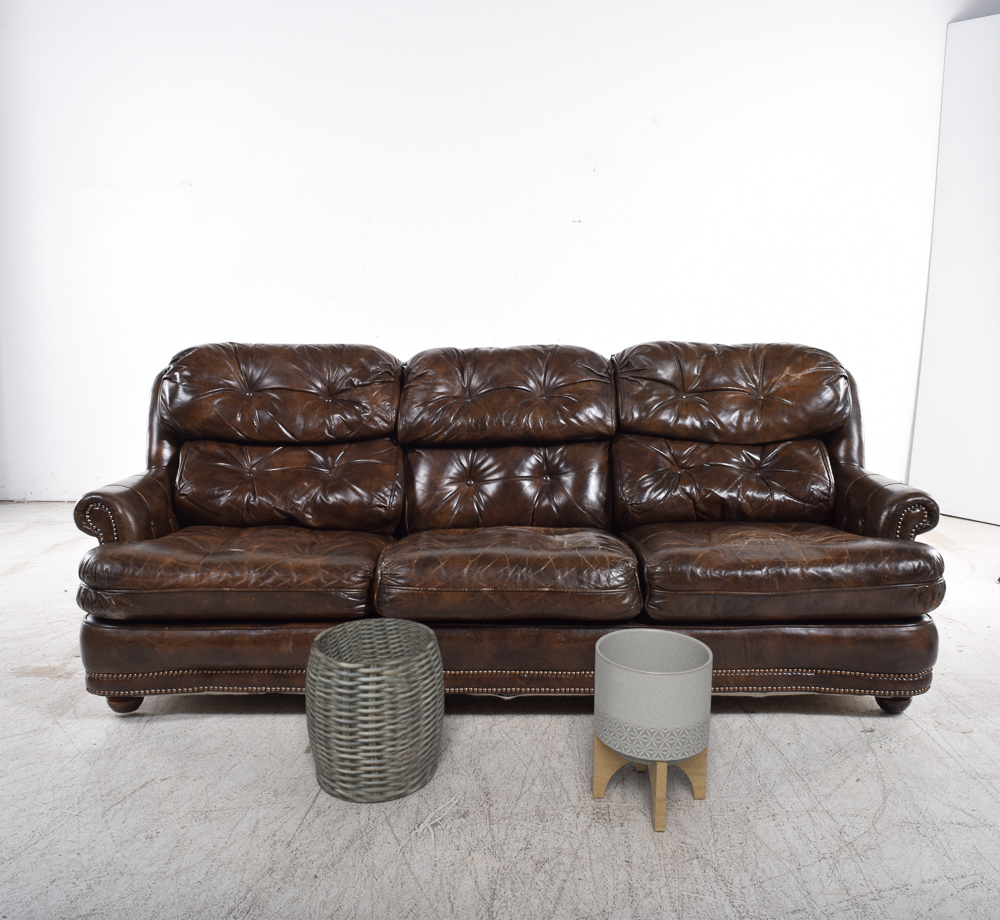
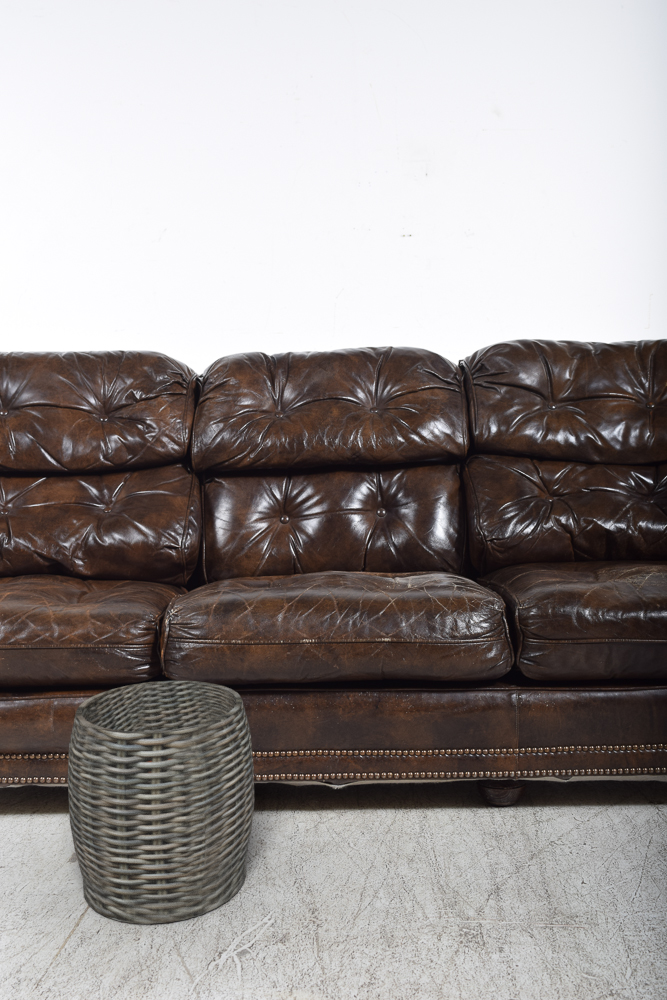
planter: present [592,628,713,831] -> none [455,683,612,951]

